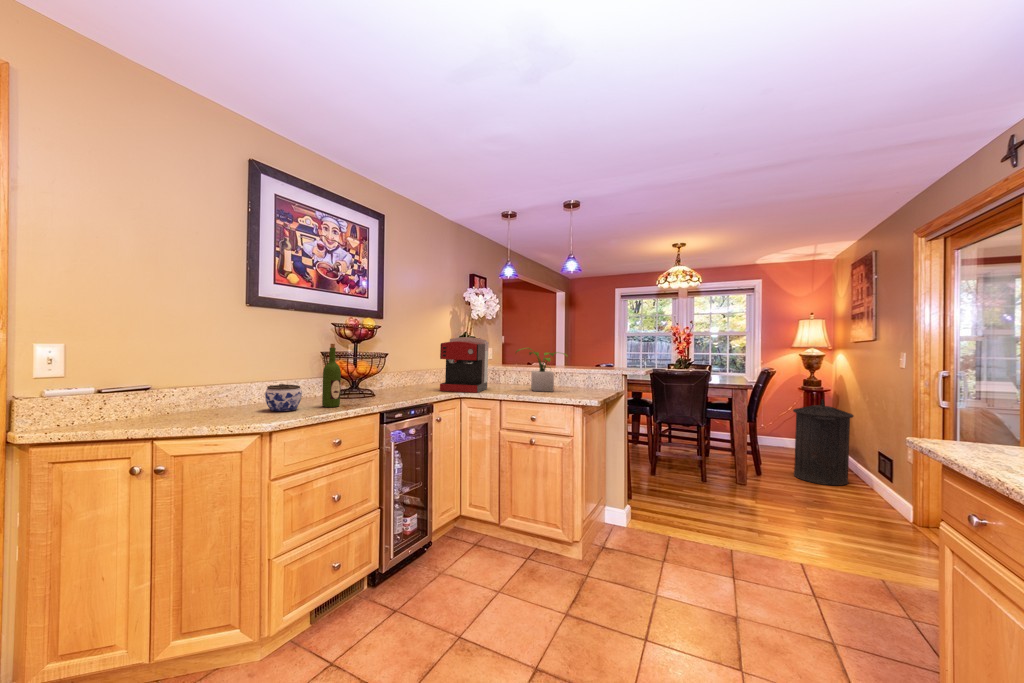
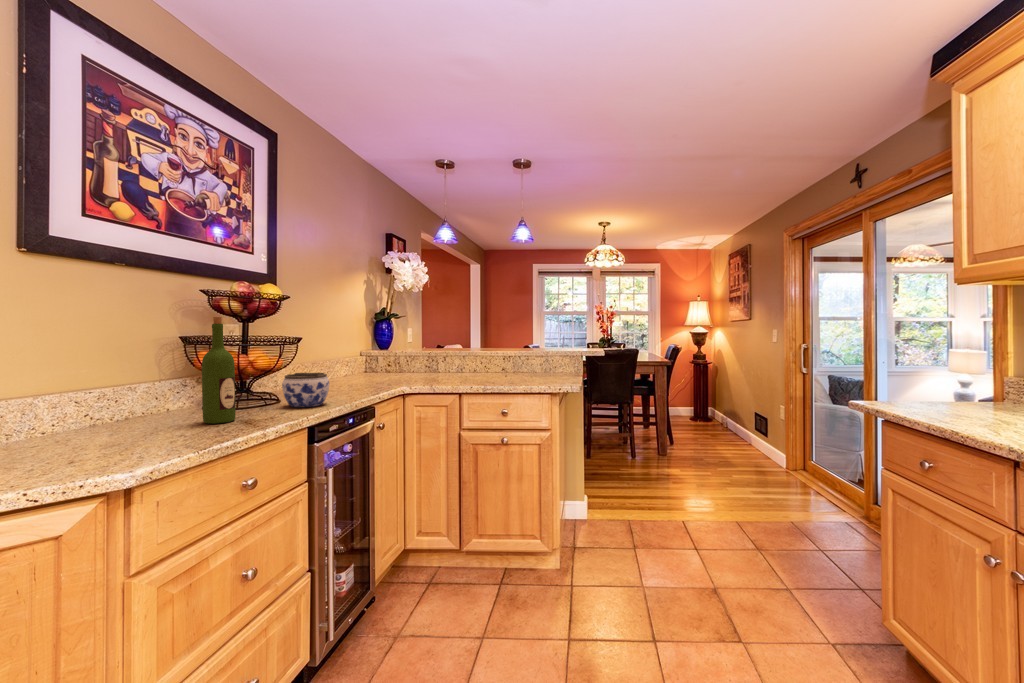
coffee maker: present [440,337,489,393] -> none [364,312,422,385]
potted plant: present [516,348,567,392] -> none [460,324,523,377]
jar: present [265,384,302,411] -> present [282,373,329,407]
trash can: present [793,399,853,486] -> none [697,368,750,449]

